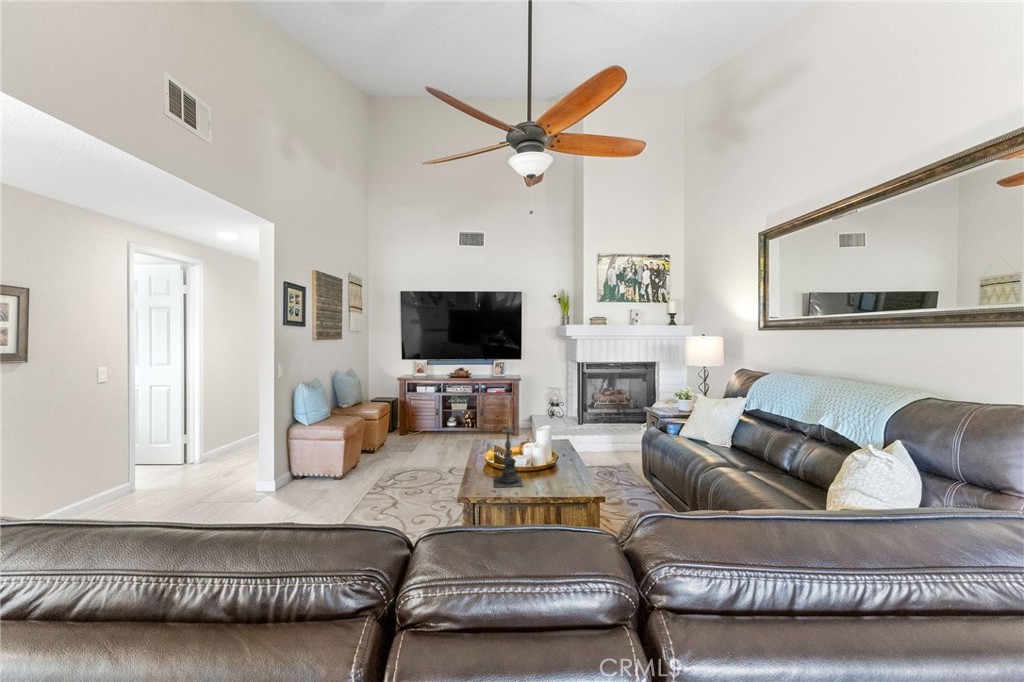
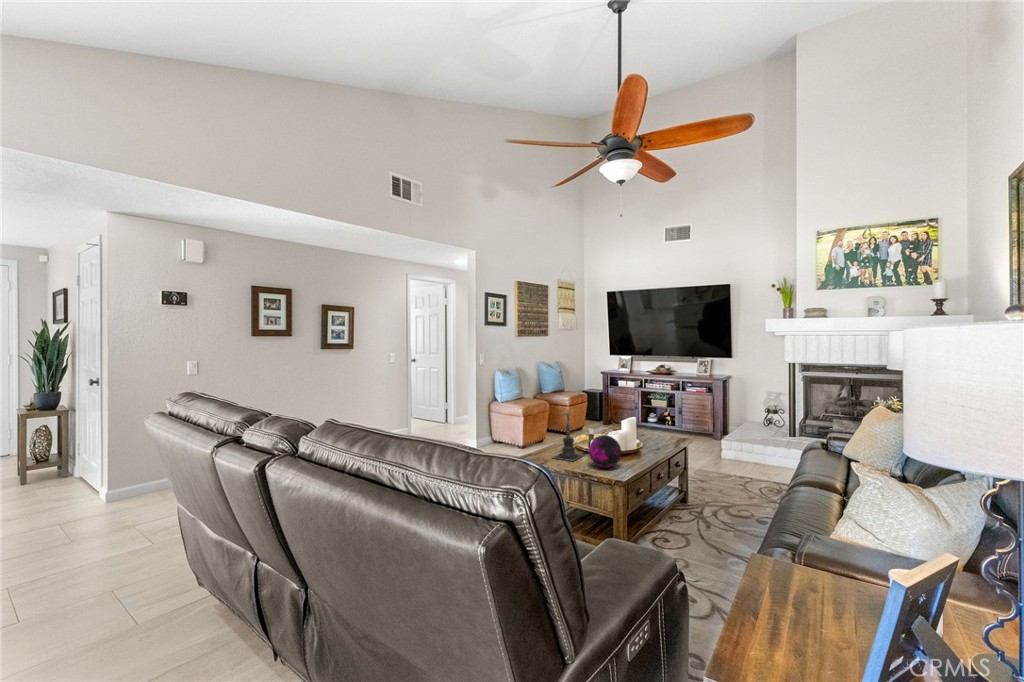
decorative orb: none [546,450,581,486] -> present [589,435,621,468]

